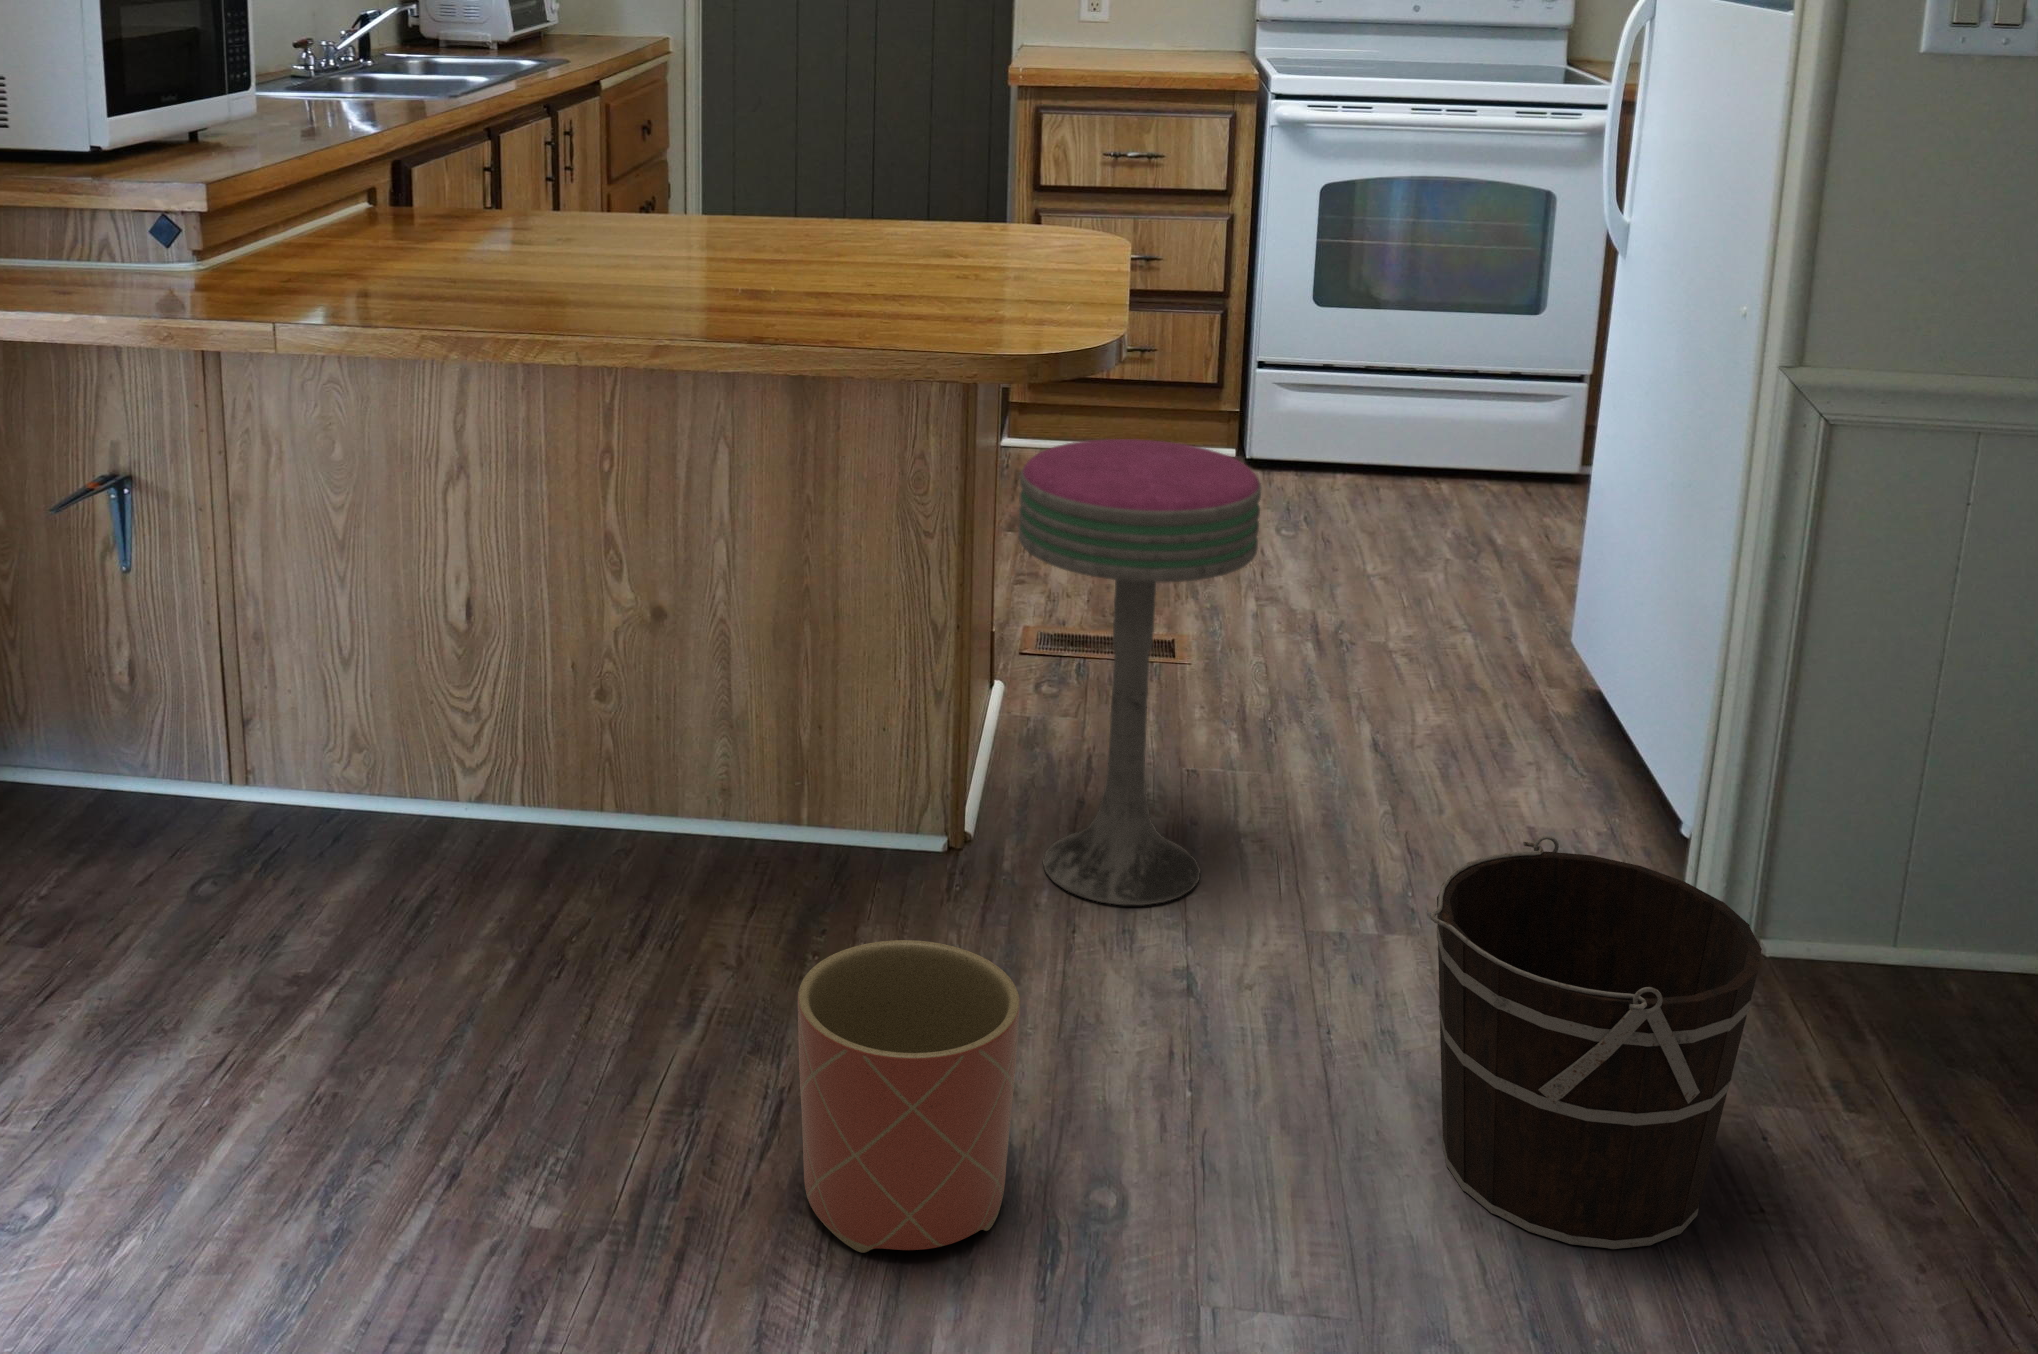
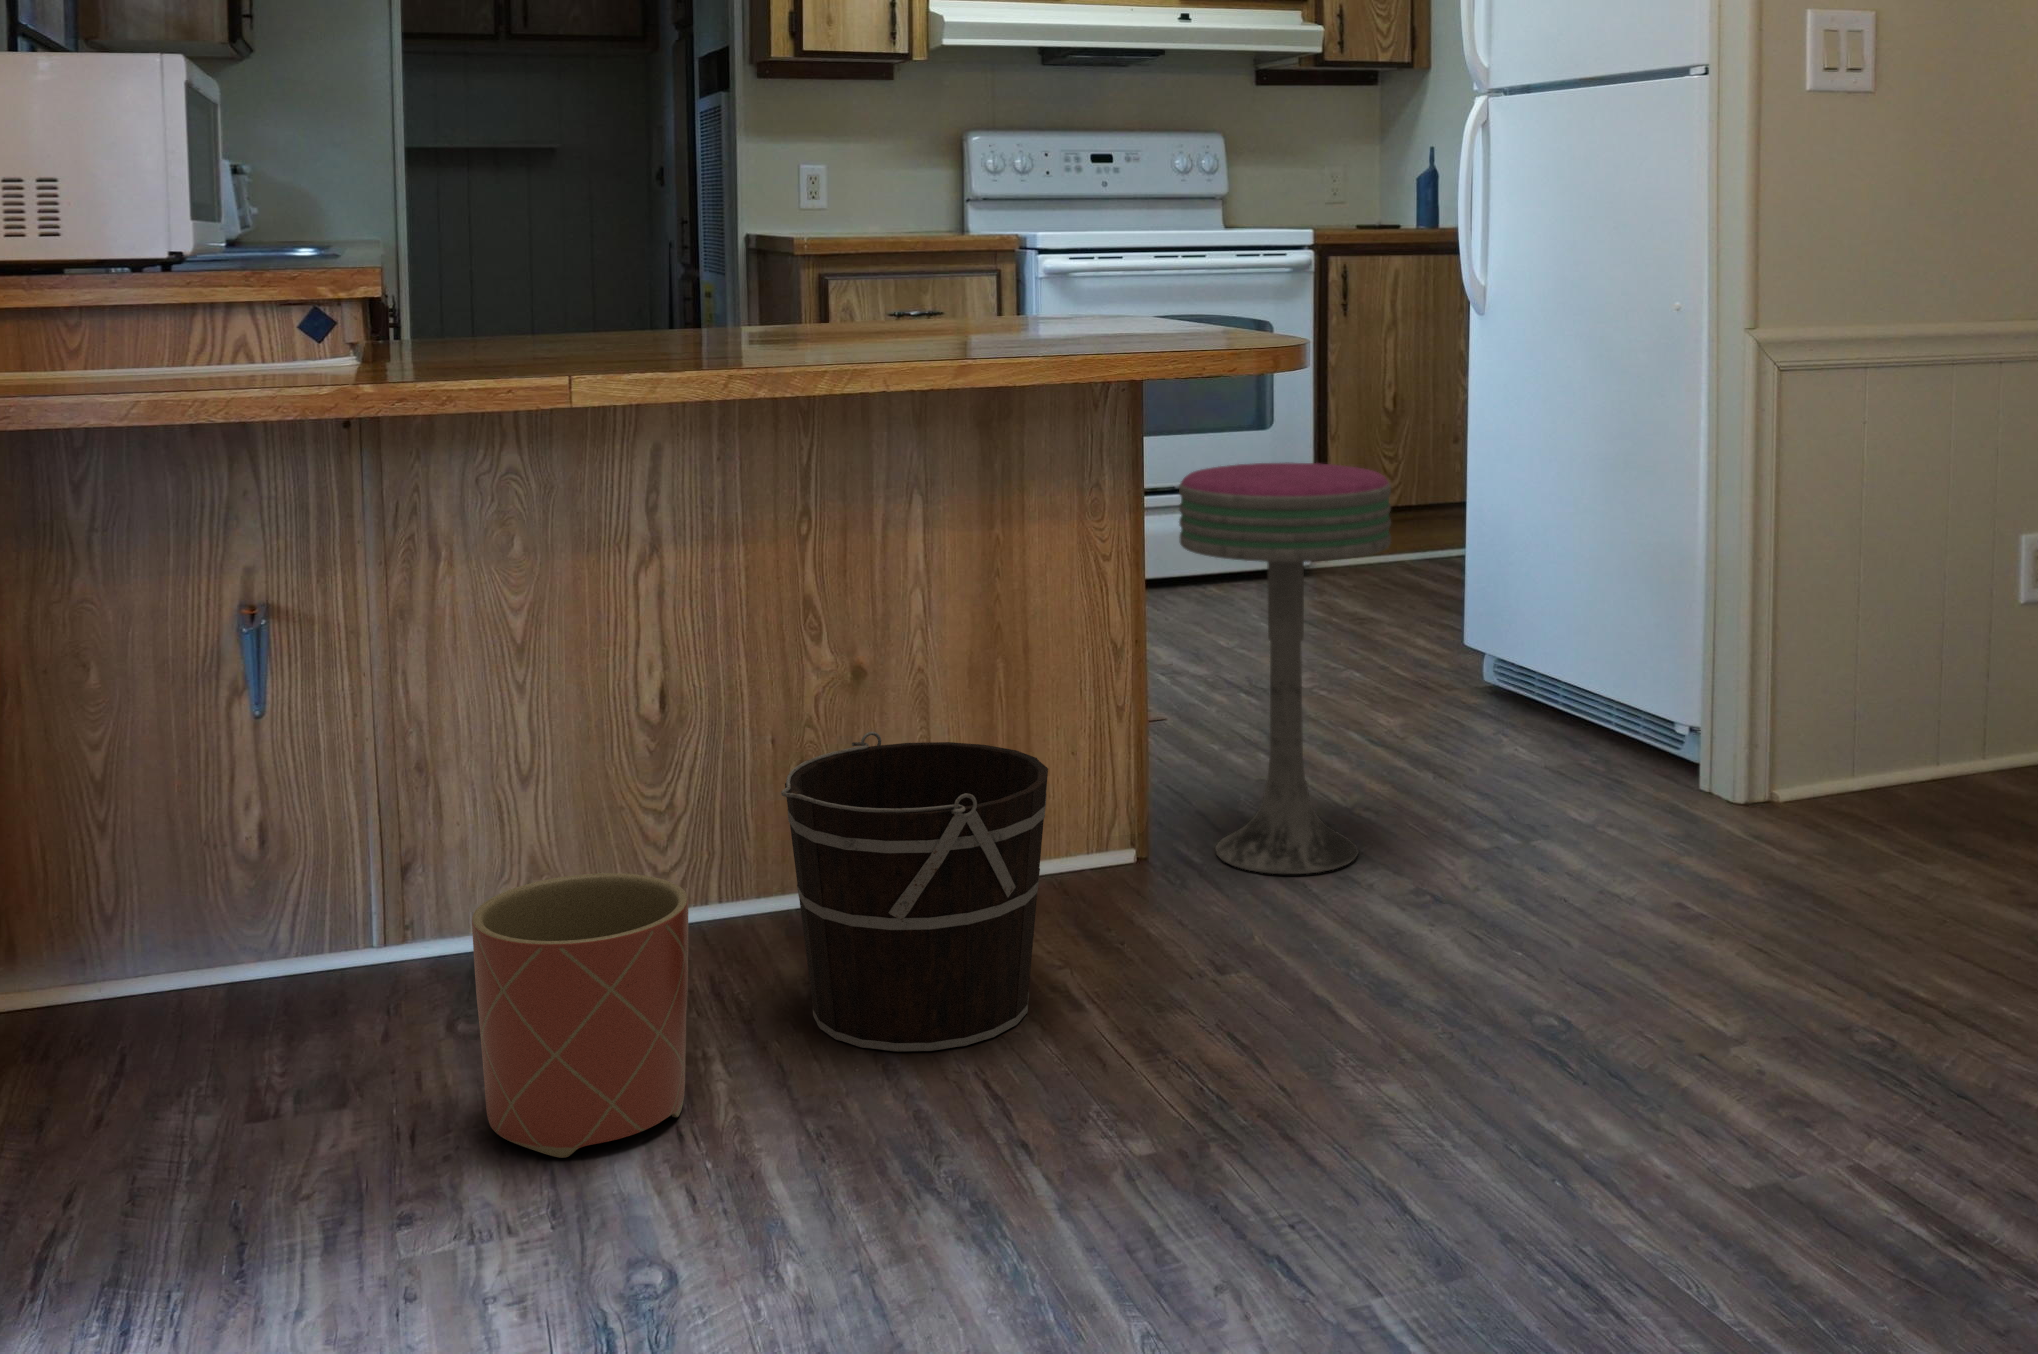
bucket: present [1430,835,1762,1249] -> present [781,732,1048,1051]
planter: present [798,940,1020,1253] -> present [472,873,689,1158]

